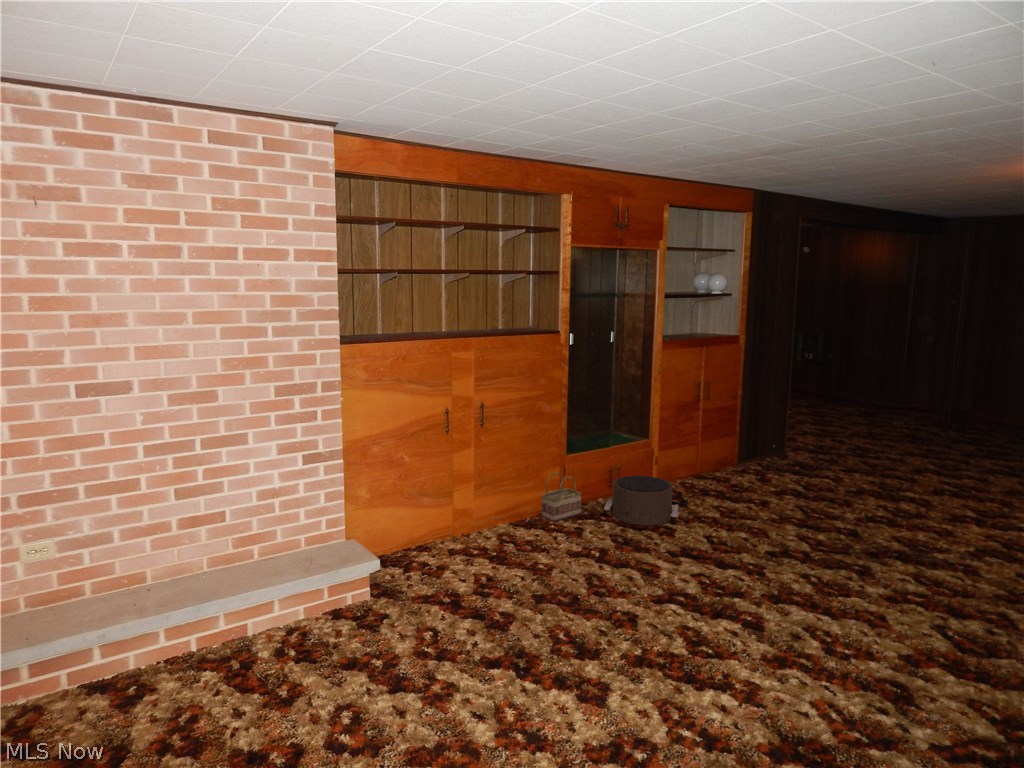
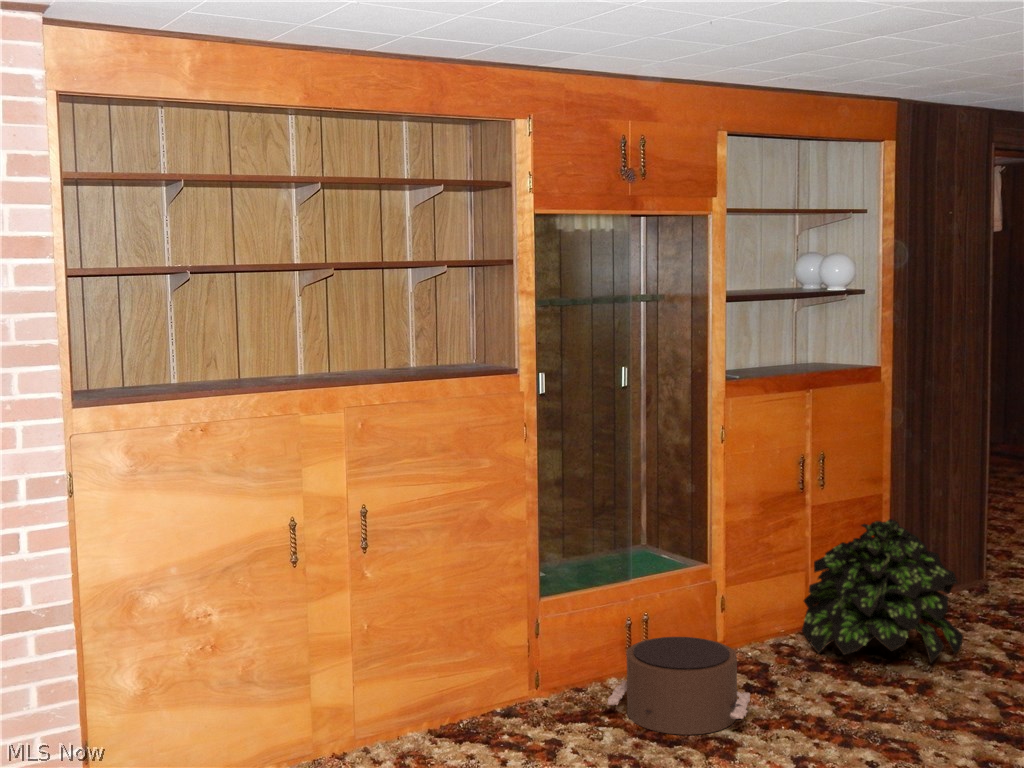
potted plant: none [695,416,783,492] -> present [802,519,963,663]
basket: present [541,472,581,521] -> none [489,632,567,727]

